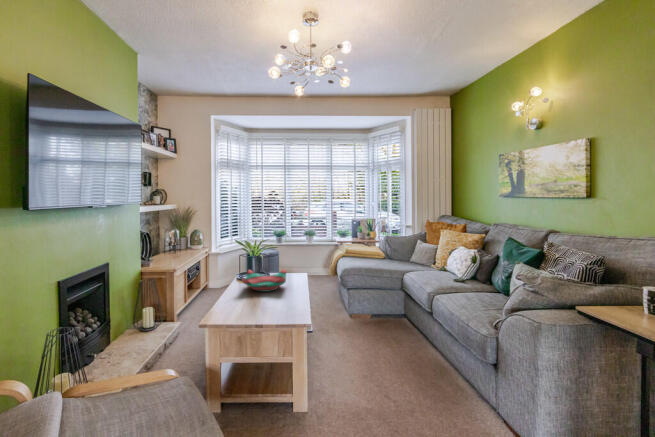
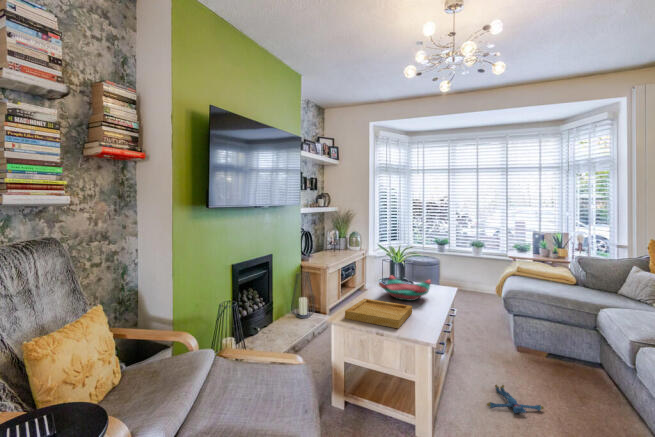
tray: none [216,296,278,320] -> present [345,299,412,328]
plush toy: none [342,347,380,368] -> present [487,385,544,413]

